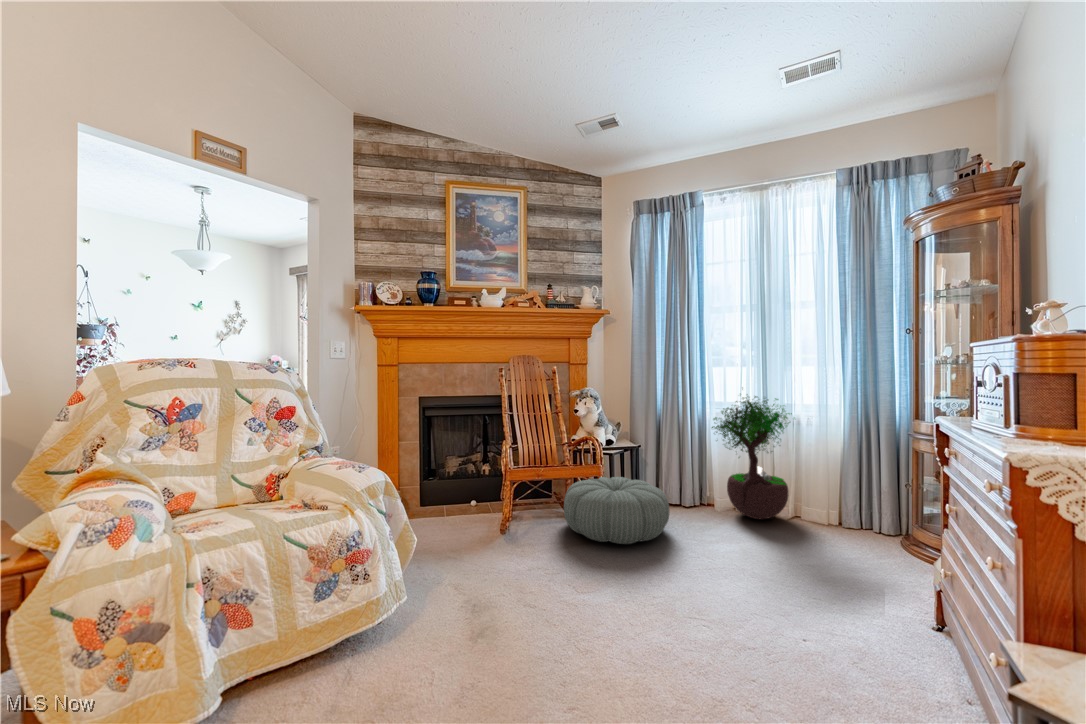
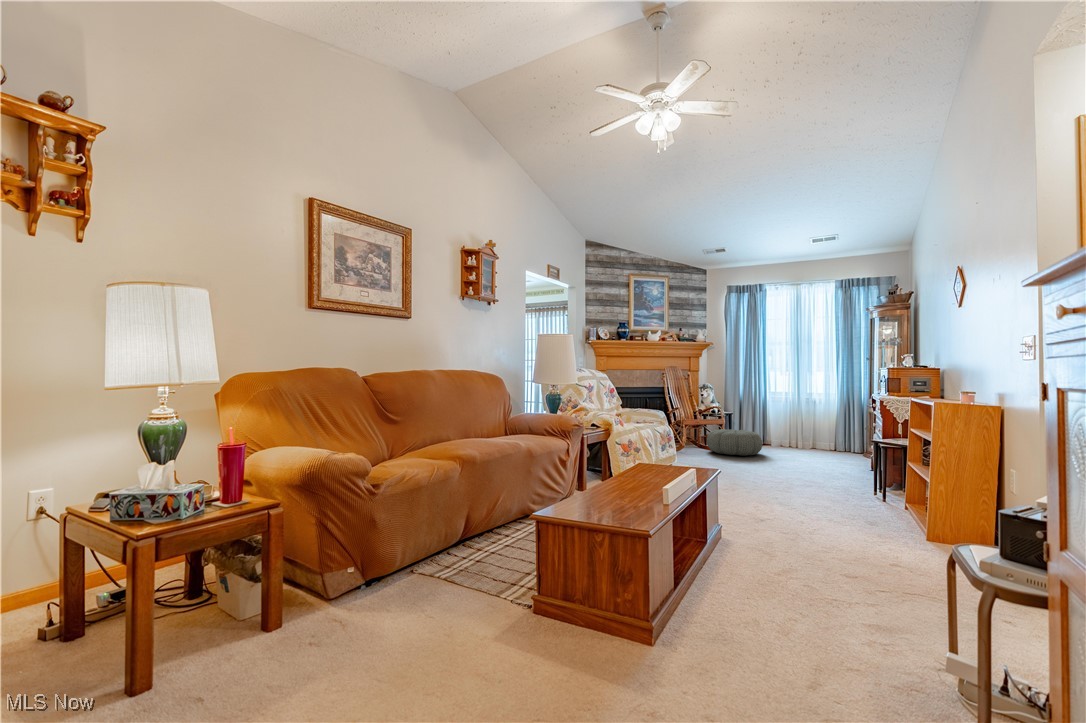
potted tree: present [712,396,792,519] -> none [776,384,820,451]

